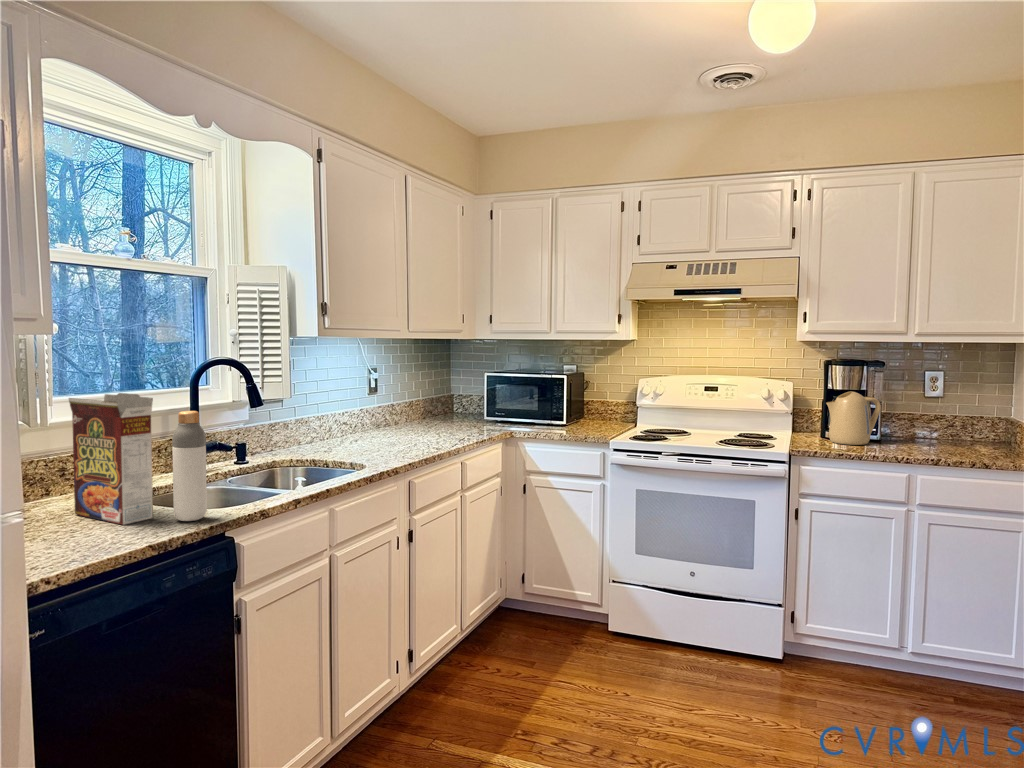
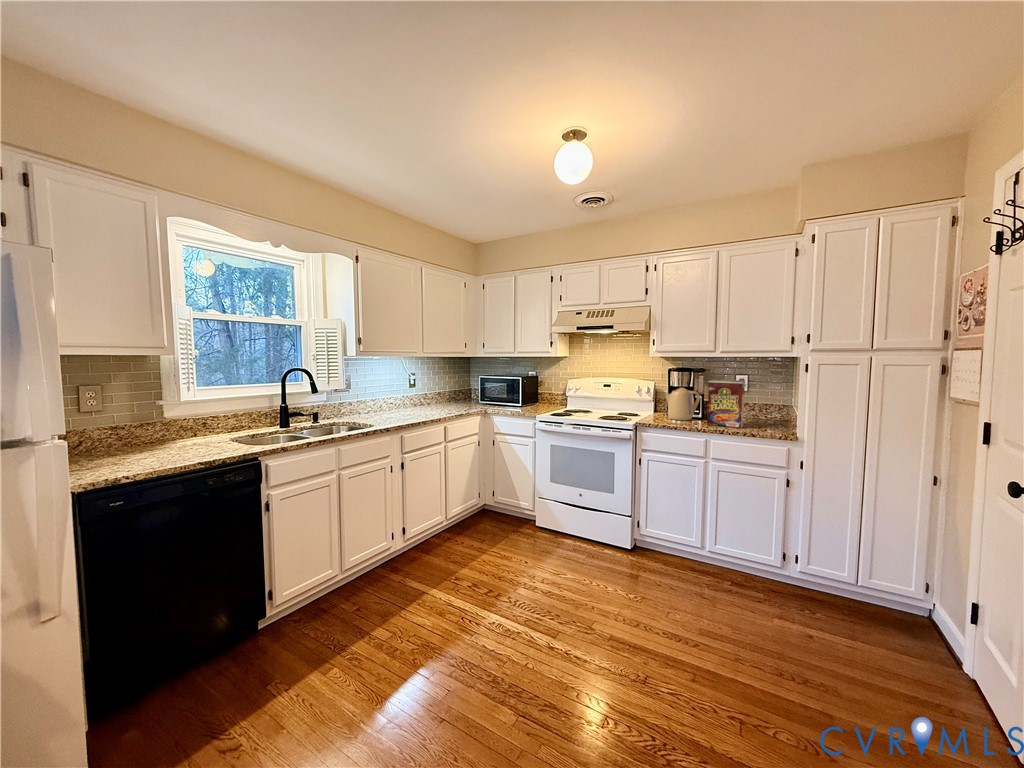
cereal box: present [69,393,153,525] -> present [706,379,747,428]
bottle: present [172,411,207,521] -> none [228,394,249,451]

